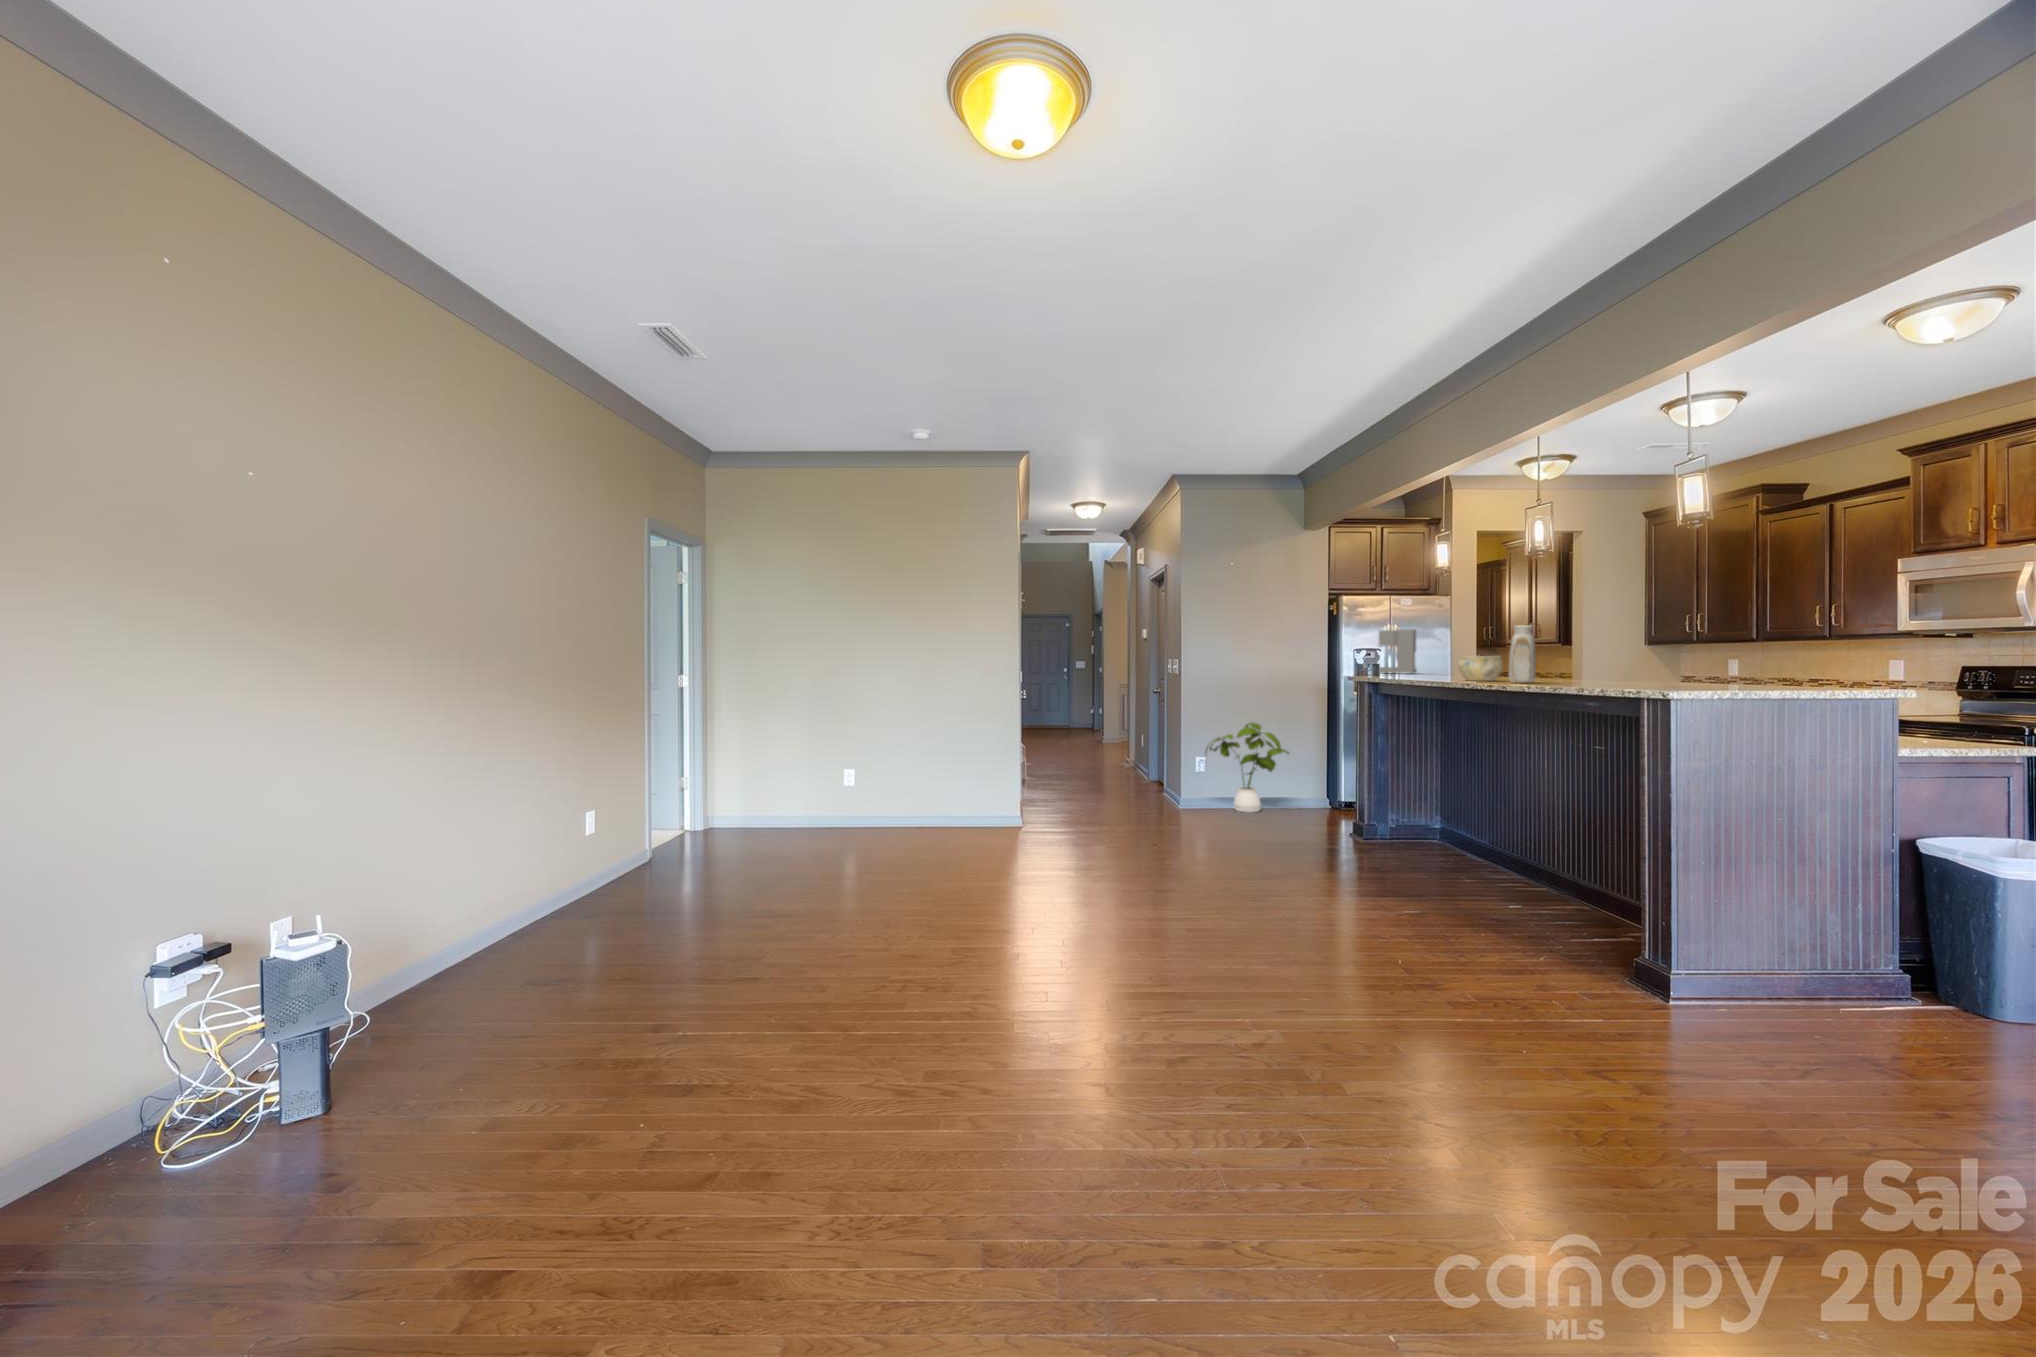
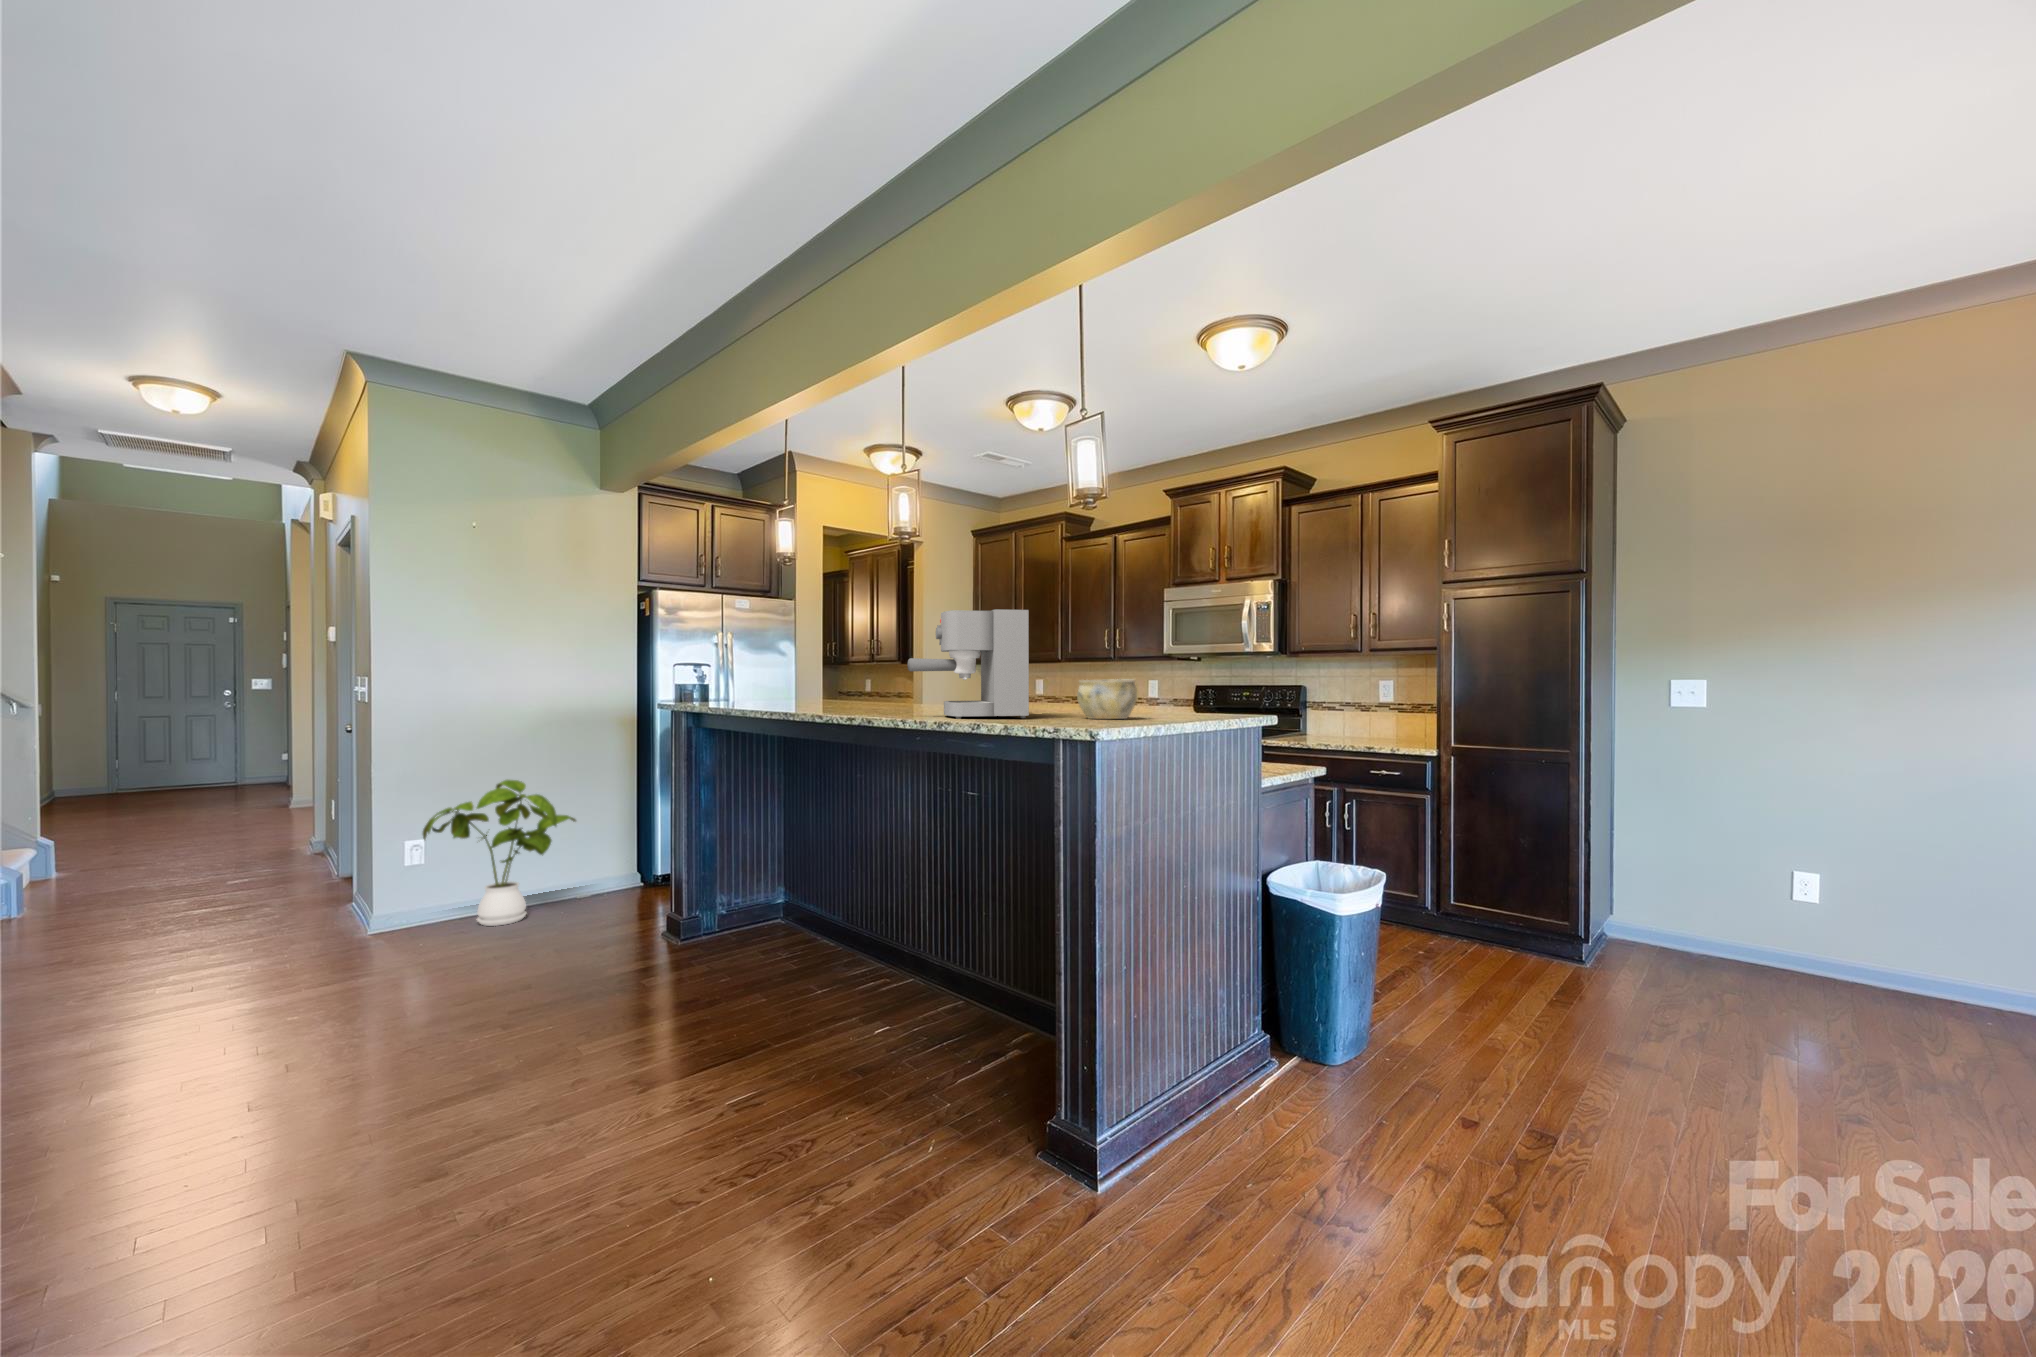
vase: present [1509,625,1536,683] -> none [875,633,907,713]
coffee maker: present [1379,629,1417,674] -> present [907,609,1029,719]
ceramic bowl: present [1459,656,1503,681] -> present [1077,679,1137,719]

